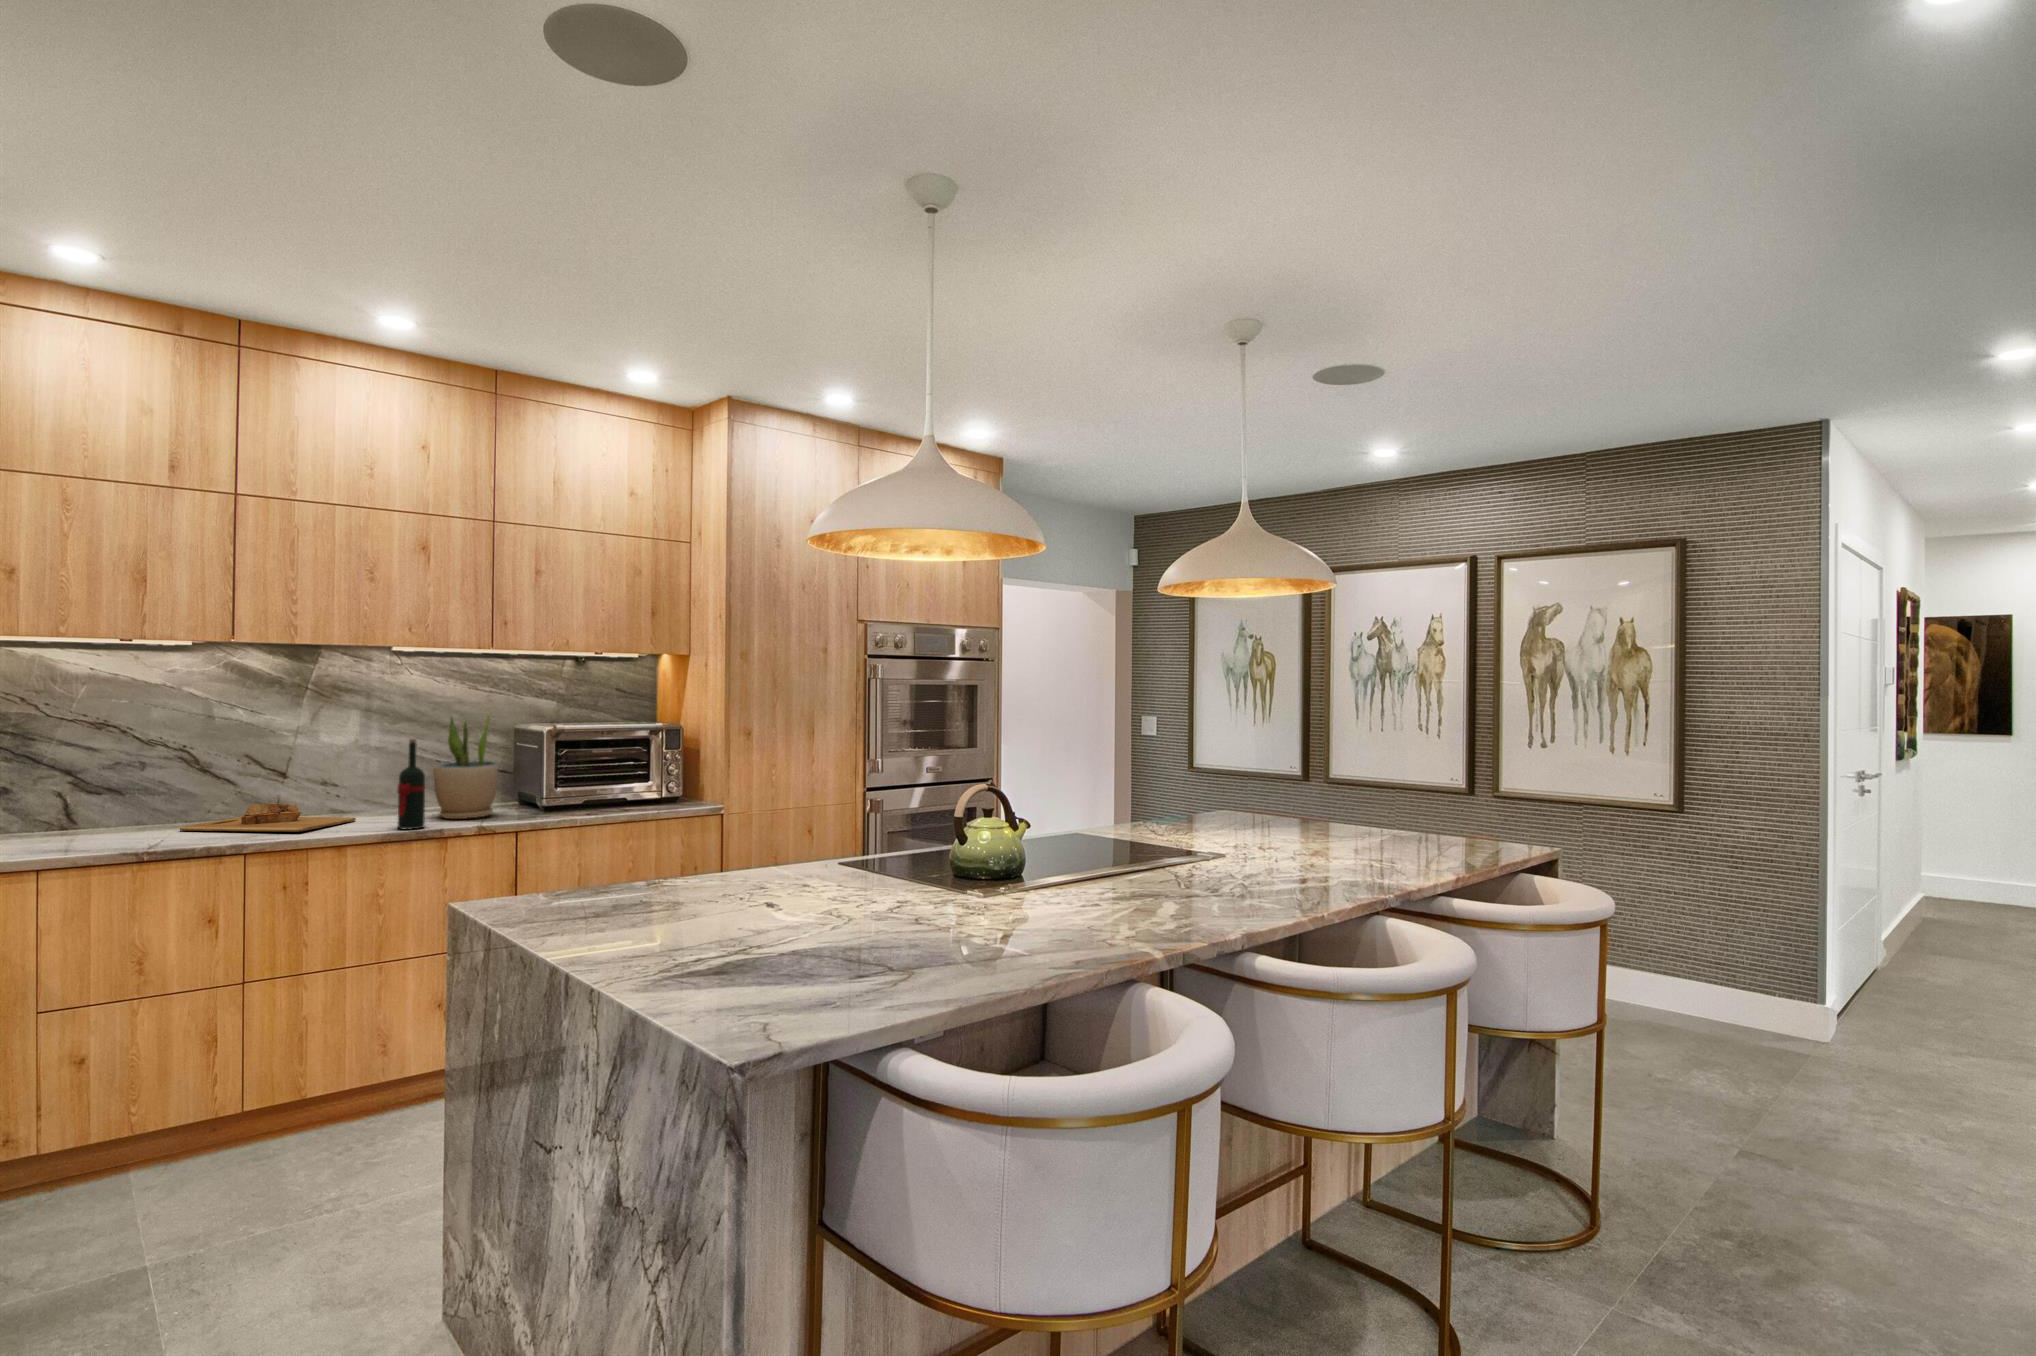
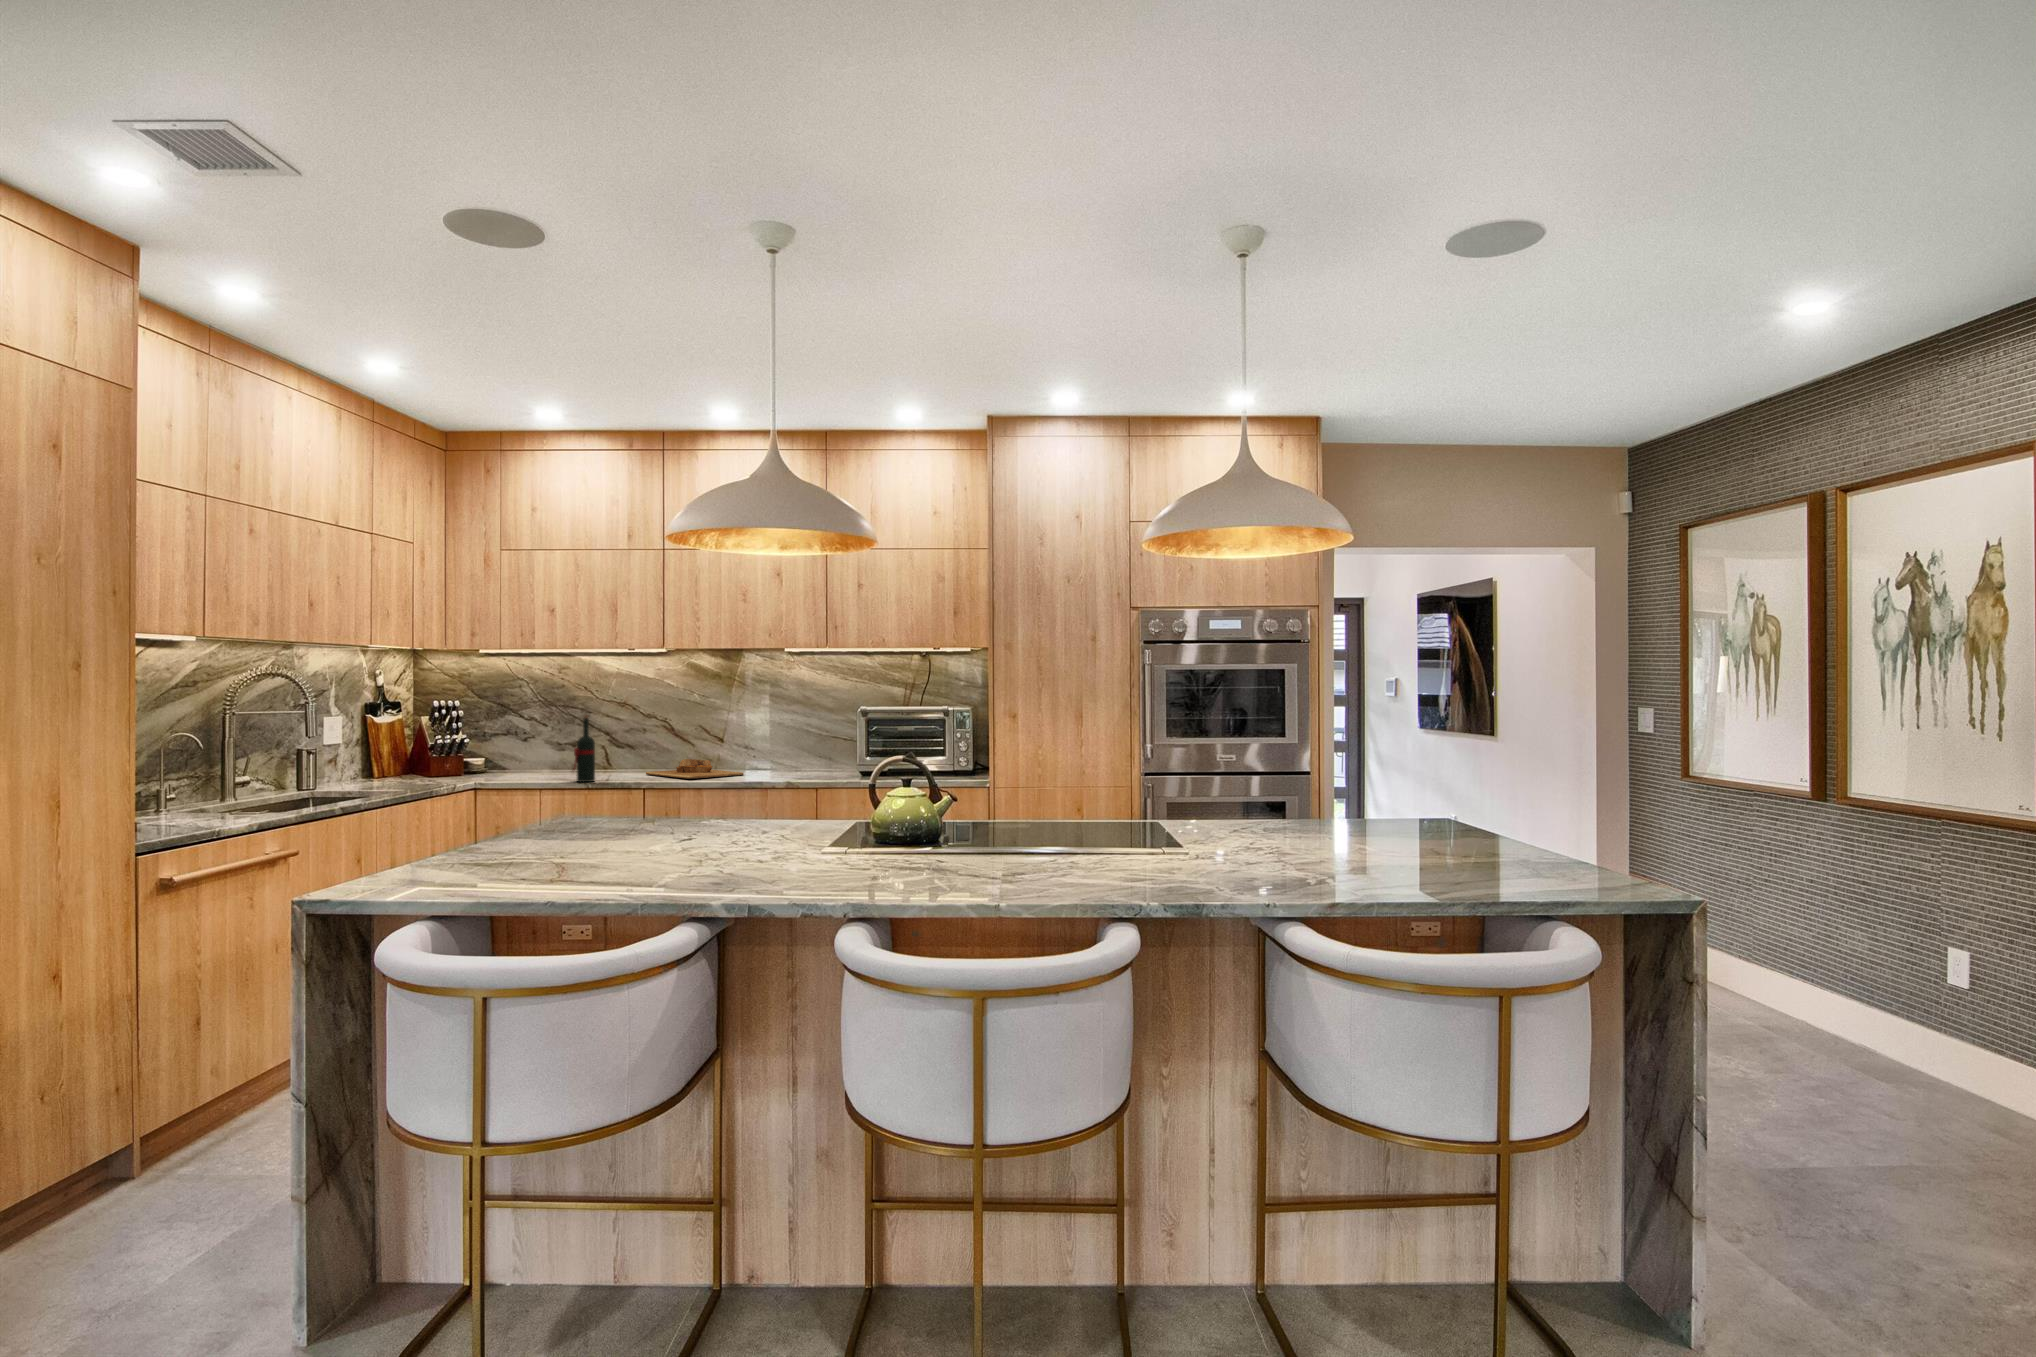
potted plant: present [433,714,498,819] -> none [785,692,831,778]
wine bottle: present [397,739,425,829] -> present [574,715,595,782]

